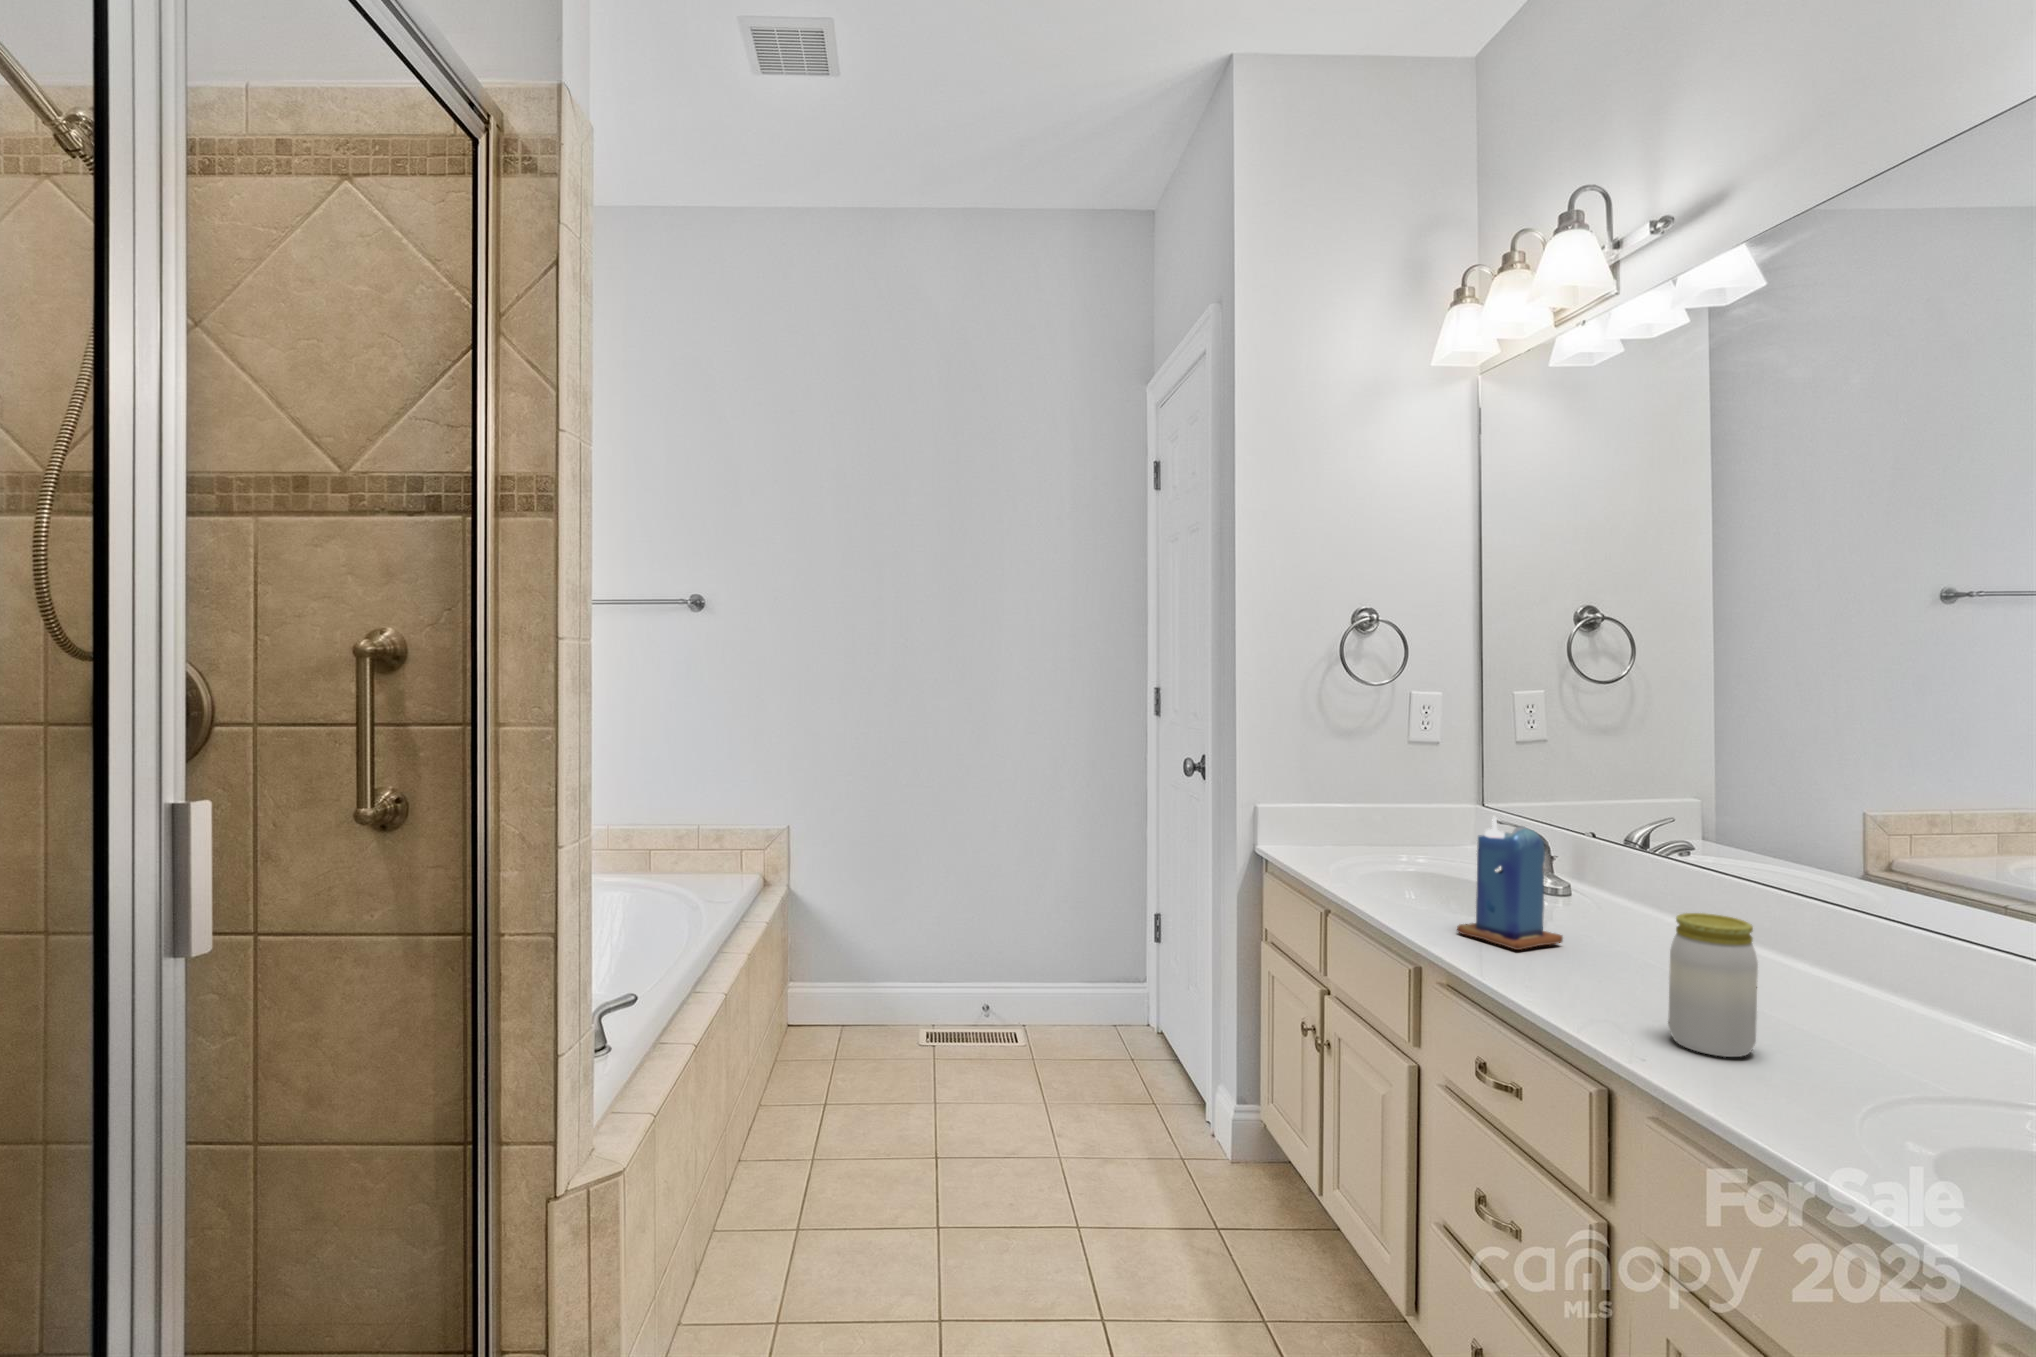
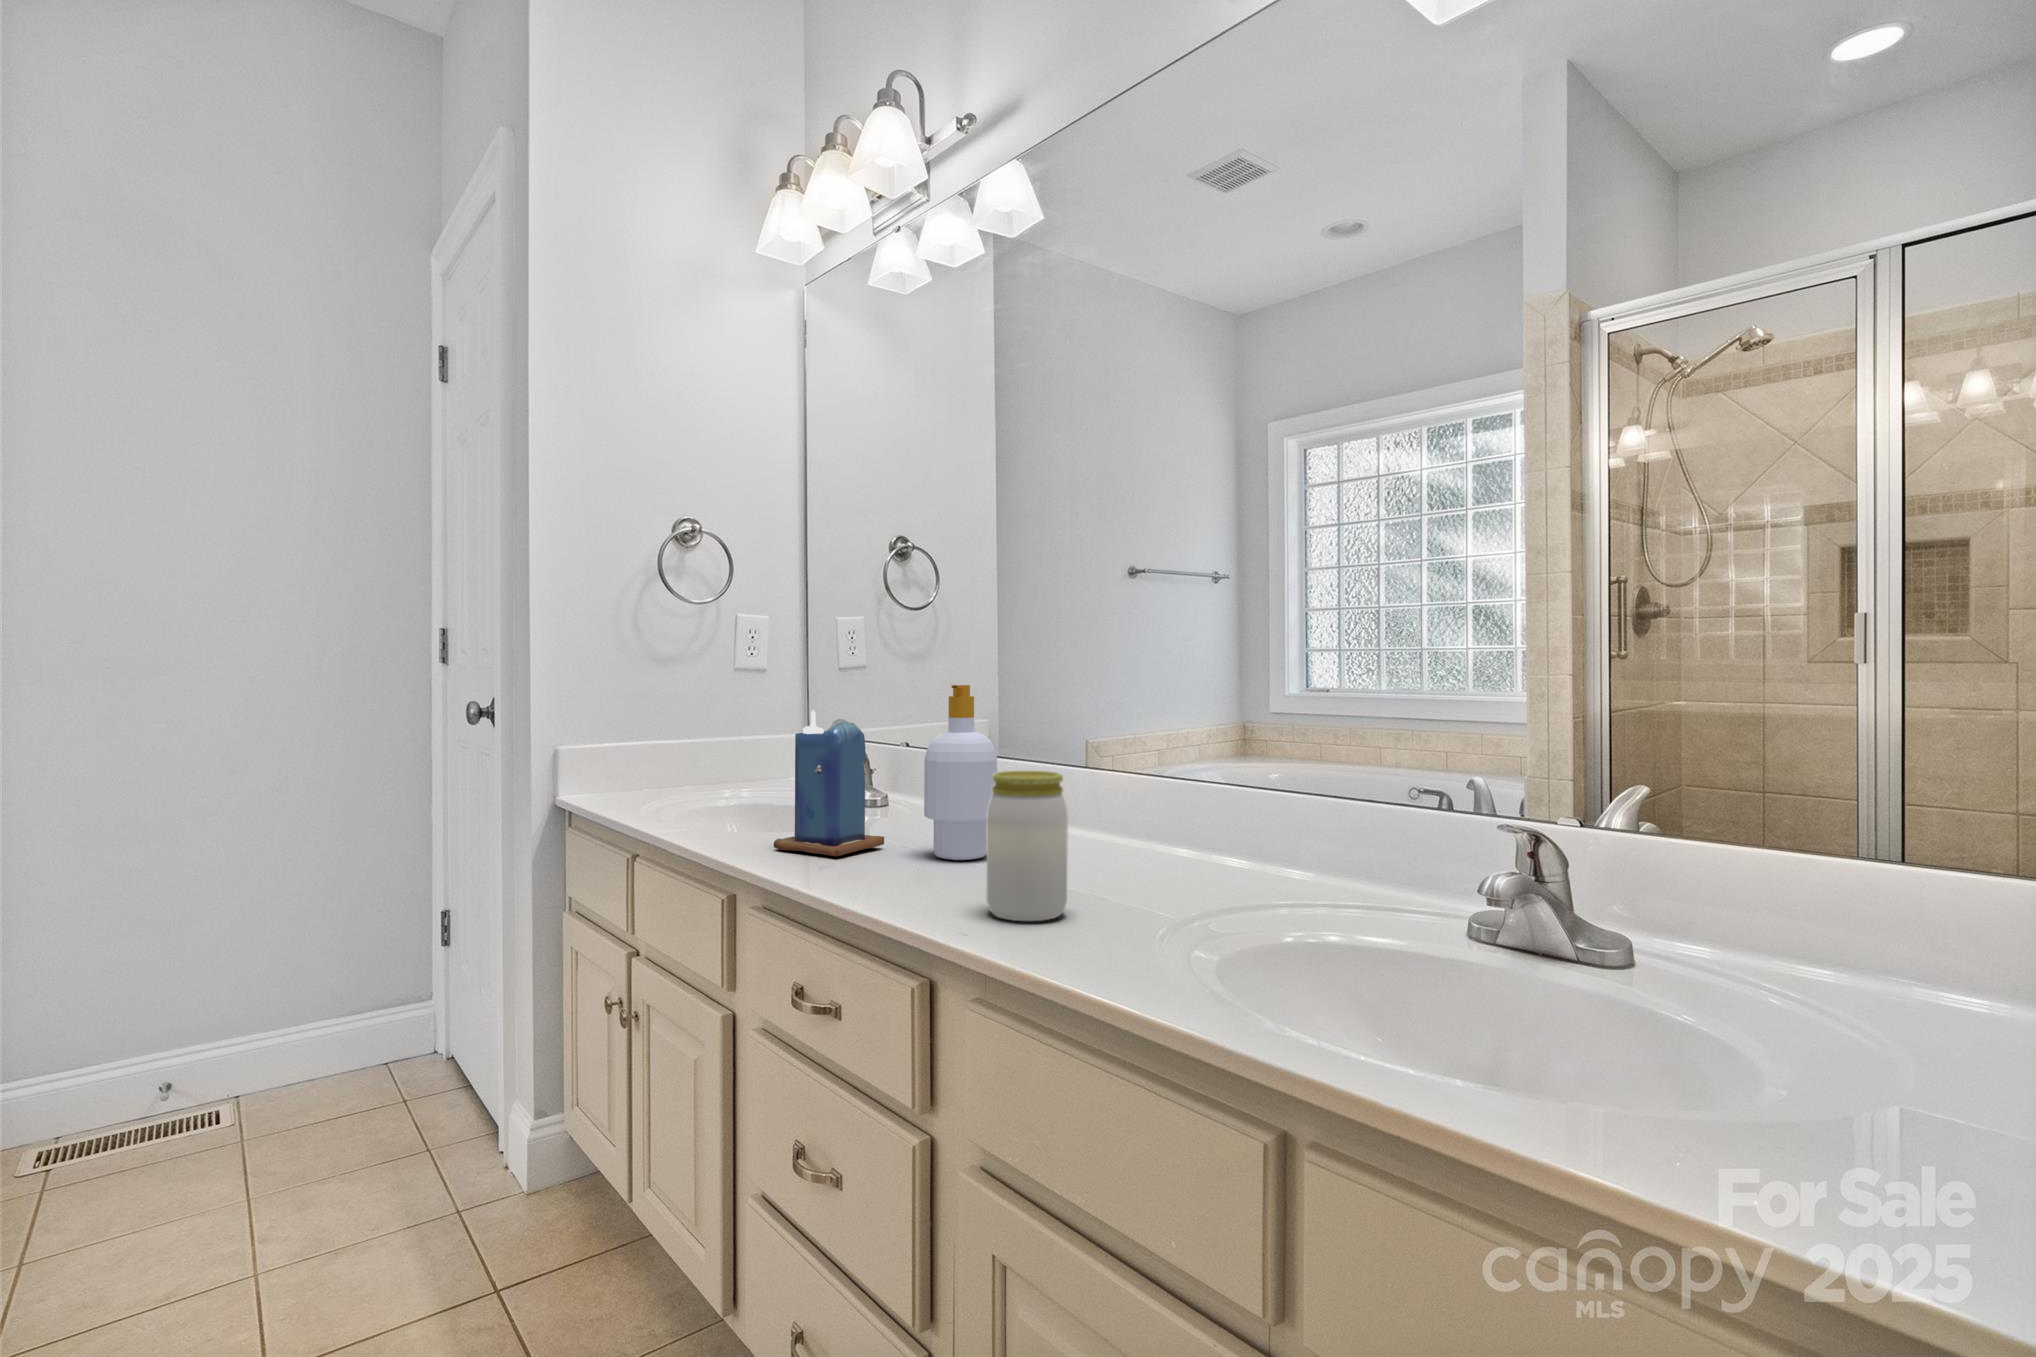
soap bottle: none [1605,806,1686,973] -> present [924,685,997,860]

